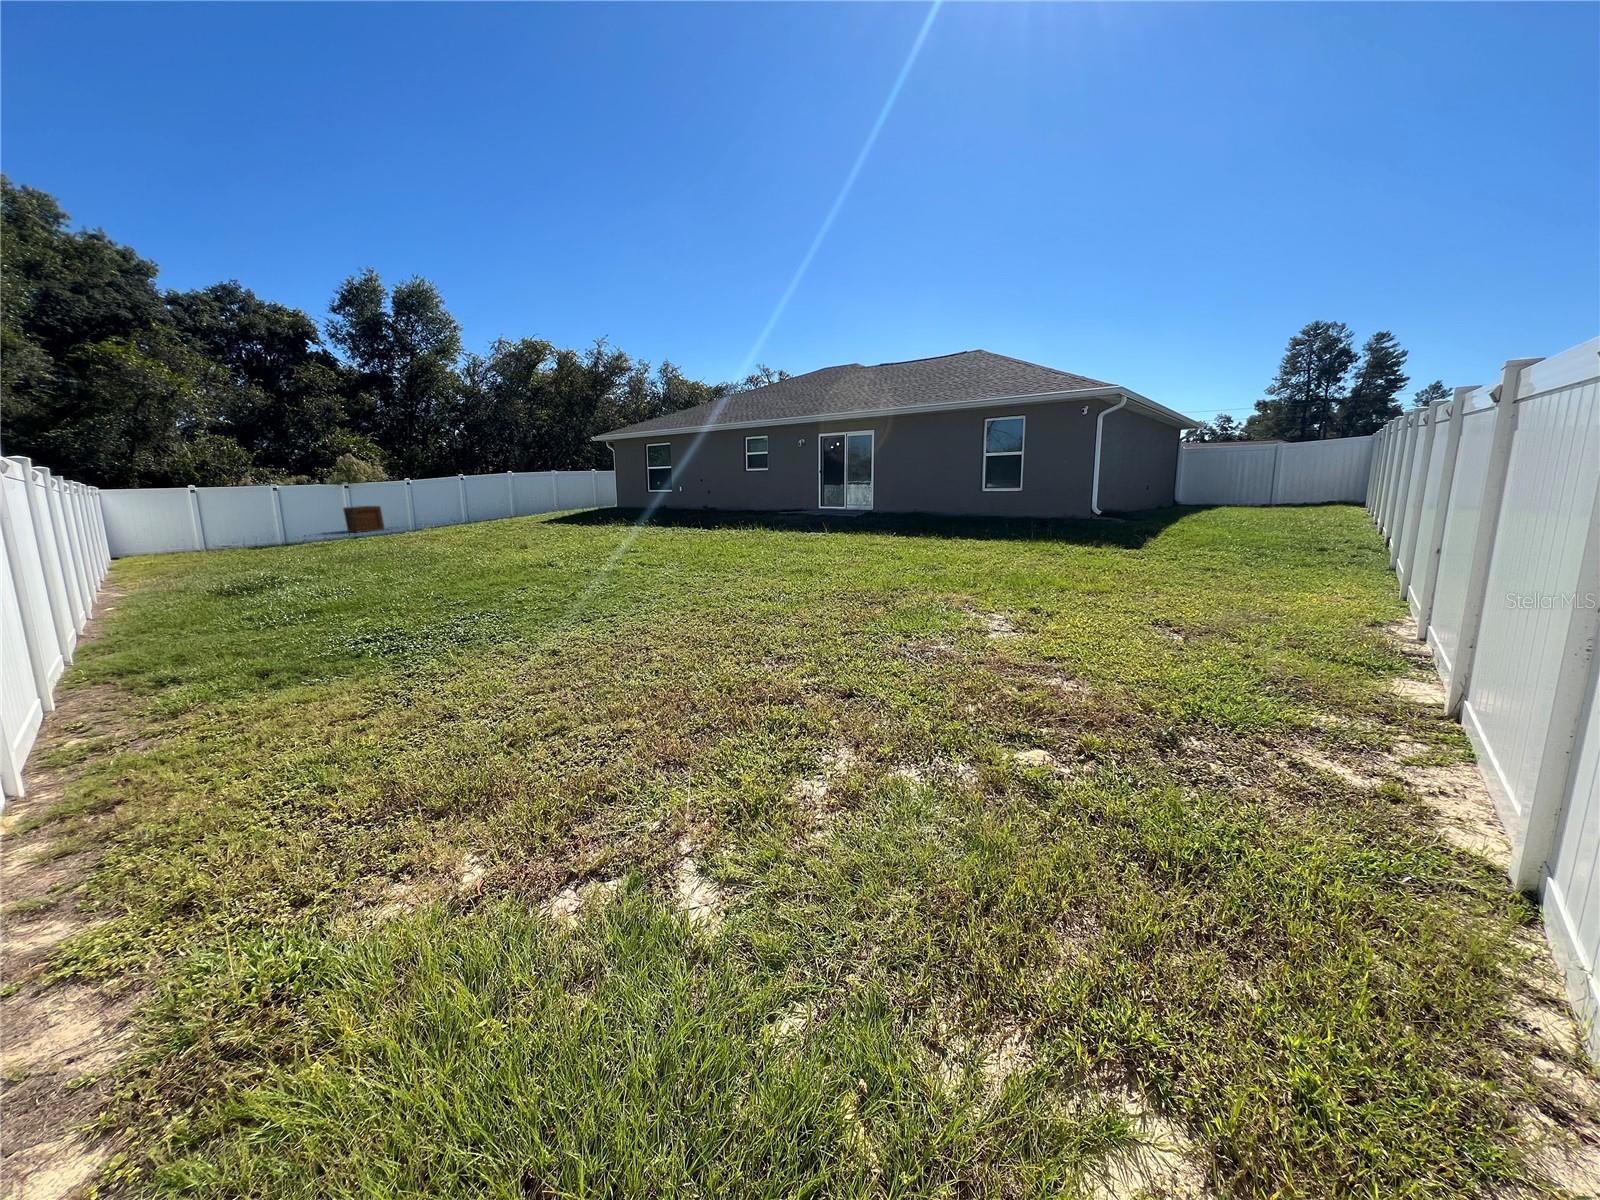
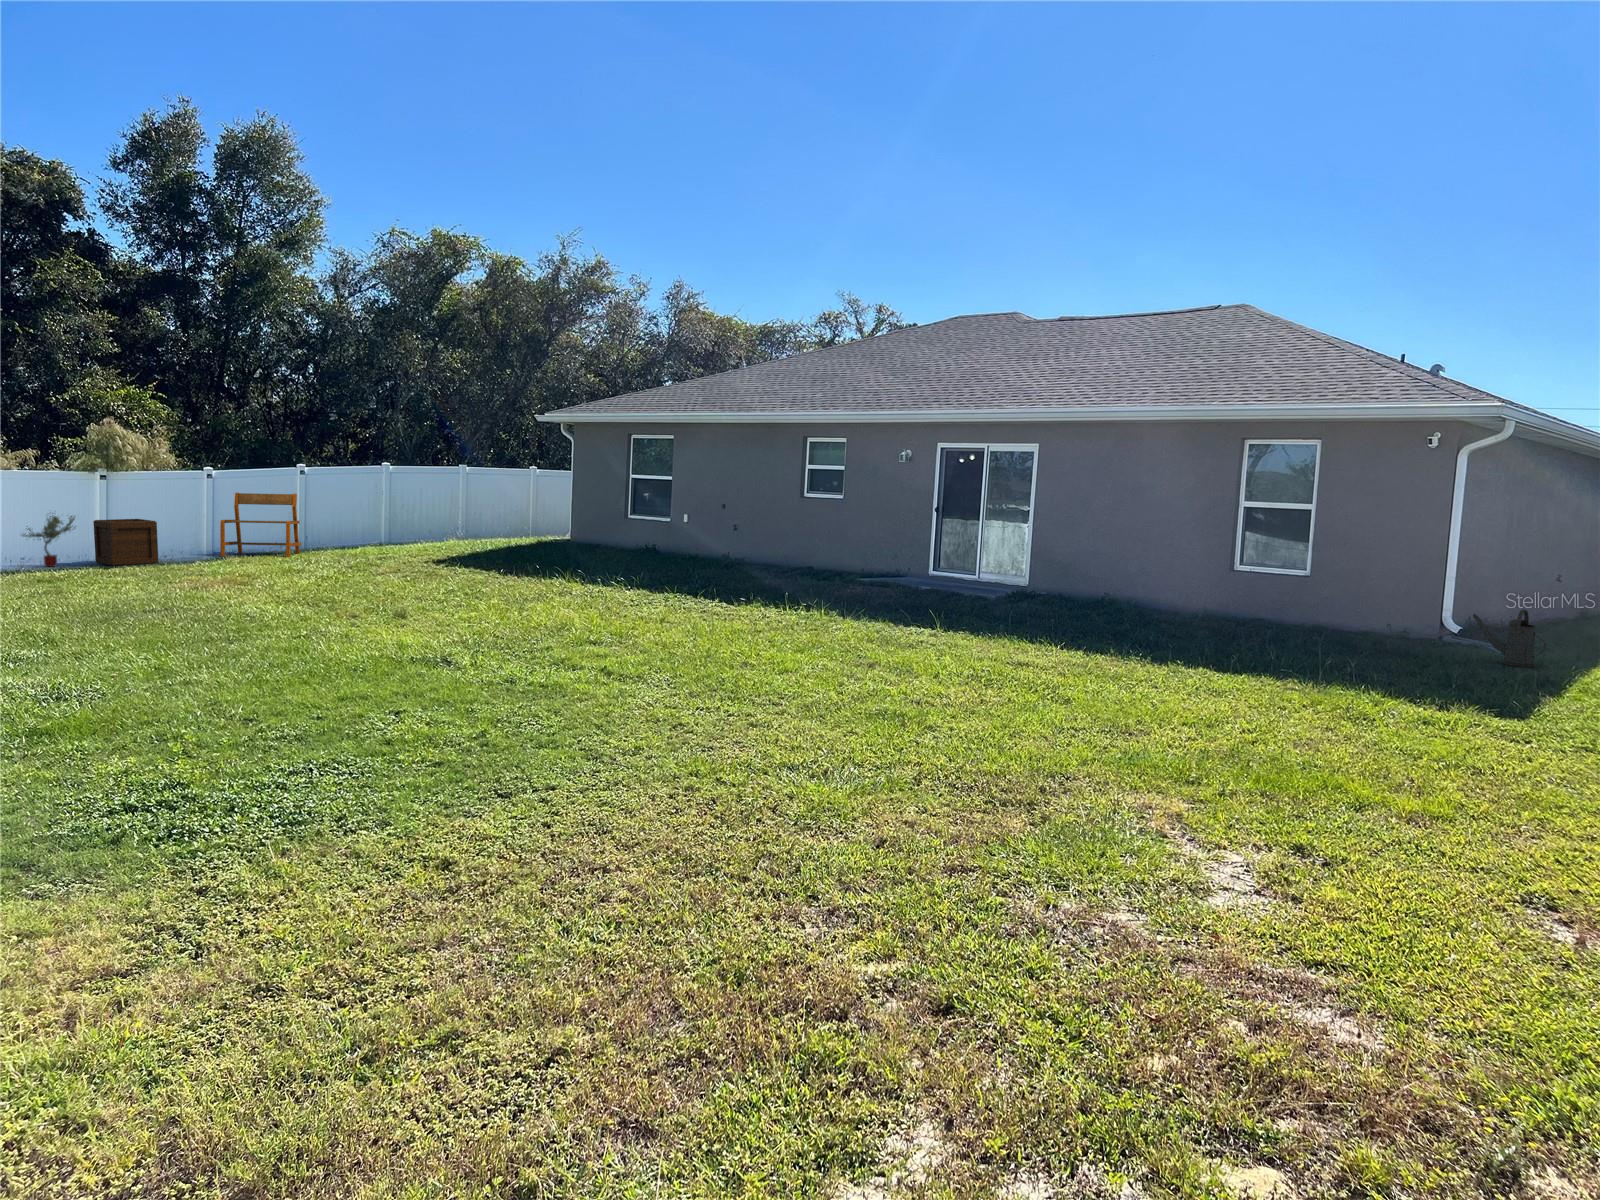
bench: none [419,488,467,525] -> present [220,493,301,557]
watering can: none [1093,498,1130,527] -> present [1473,610,1546,667]
potted tree: none [299,501,333,535] -> present [23,513,75,567]

